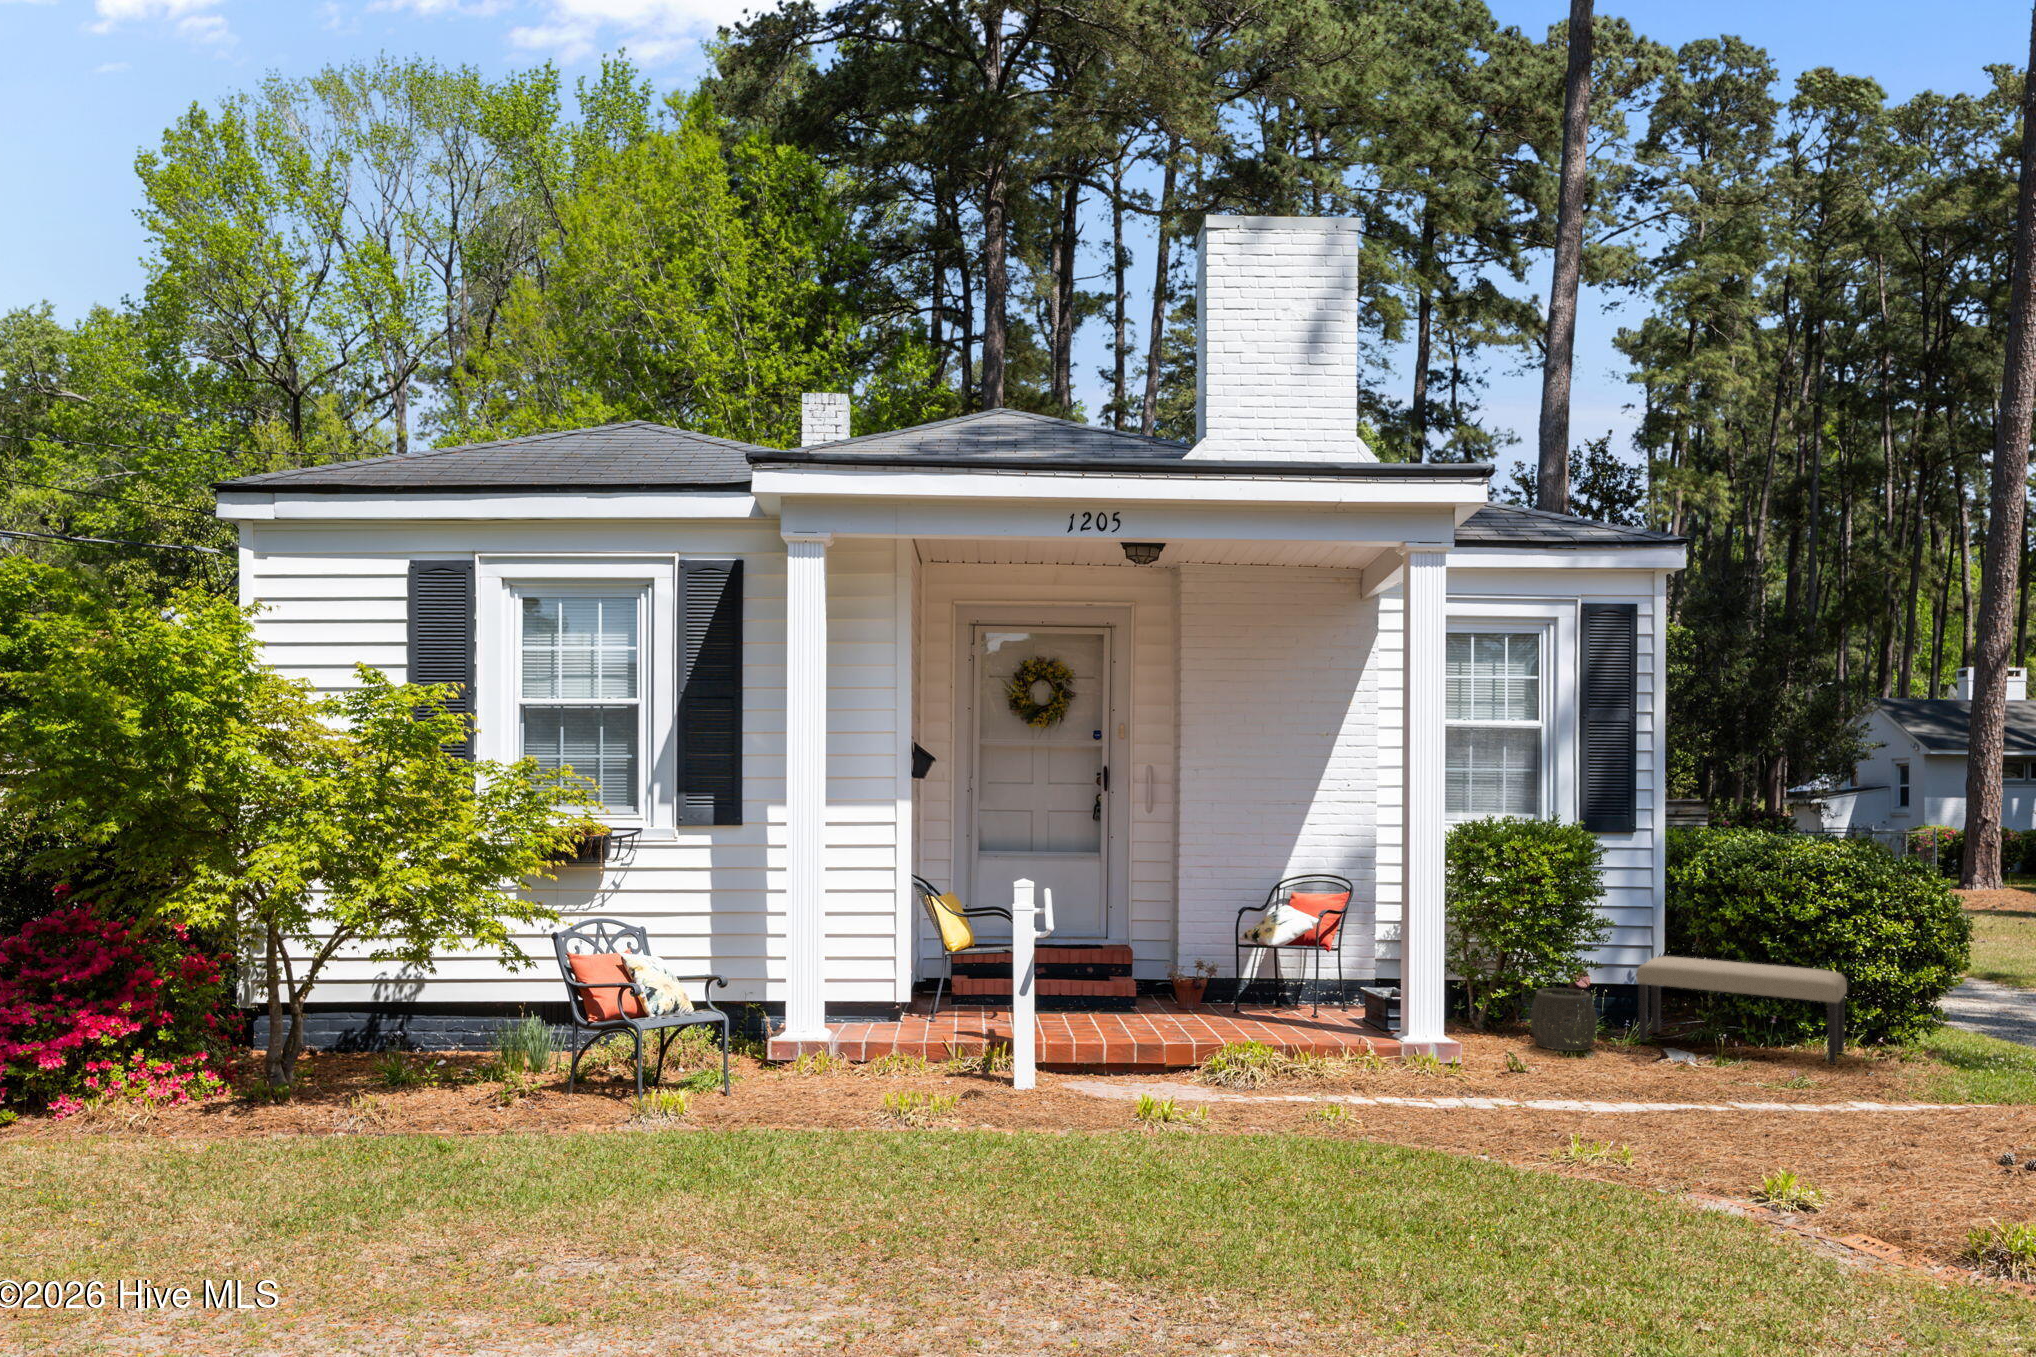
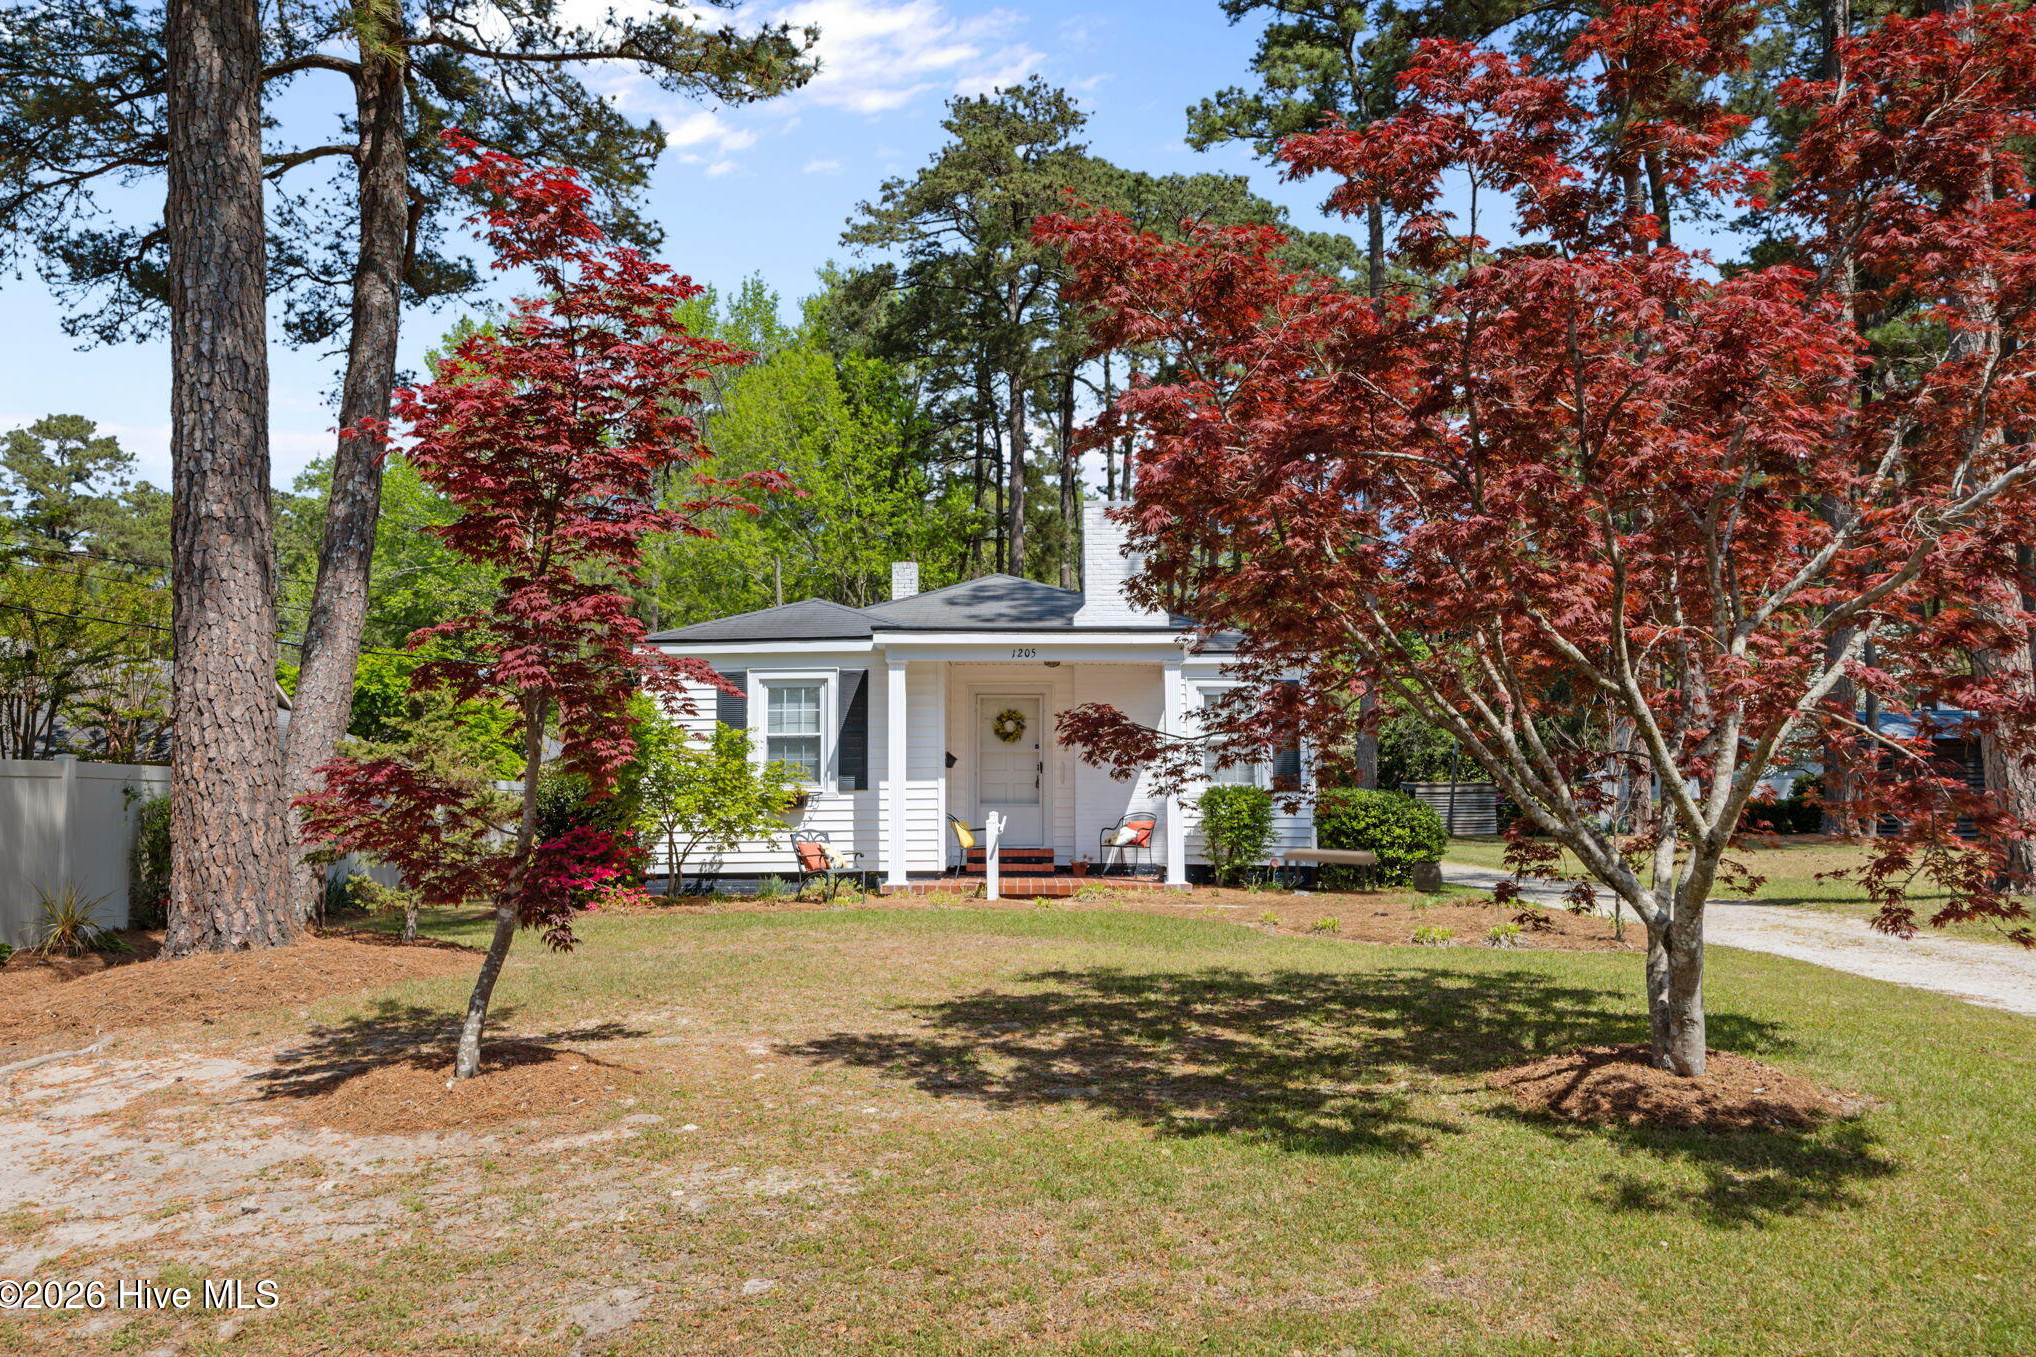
woven basket: present [1530,988,1597,1051] -> present [1412,864,1443,891]

